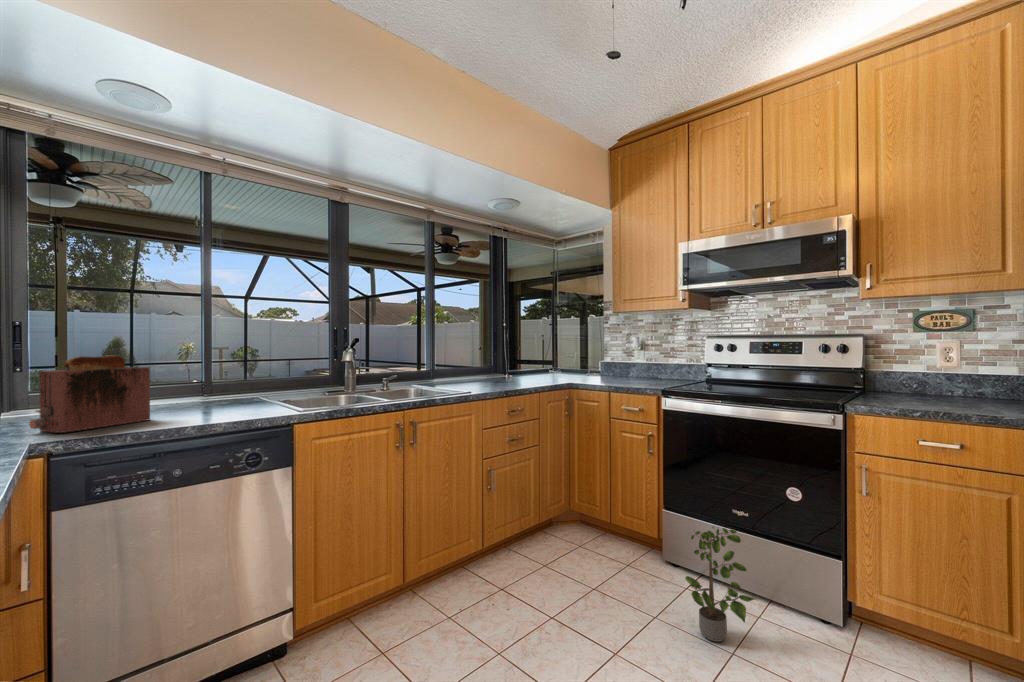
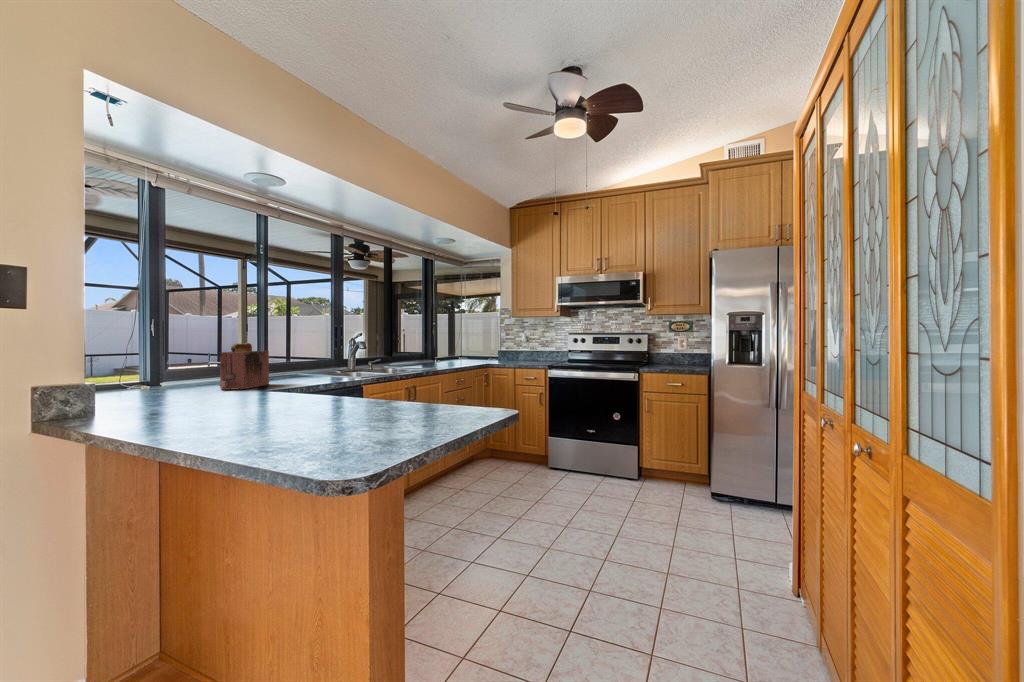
potted plant: present [685,527,754,642] -> none [566,432,601,492]

